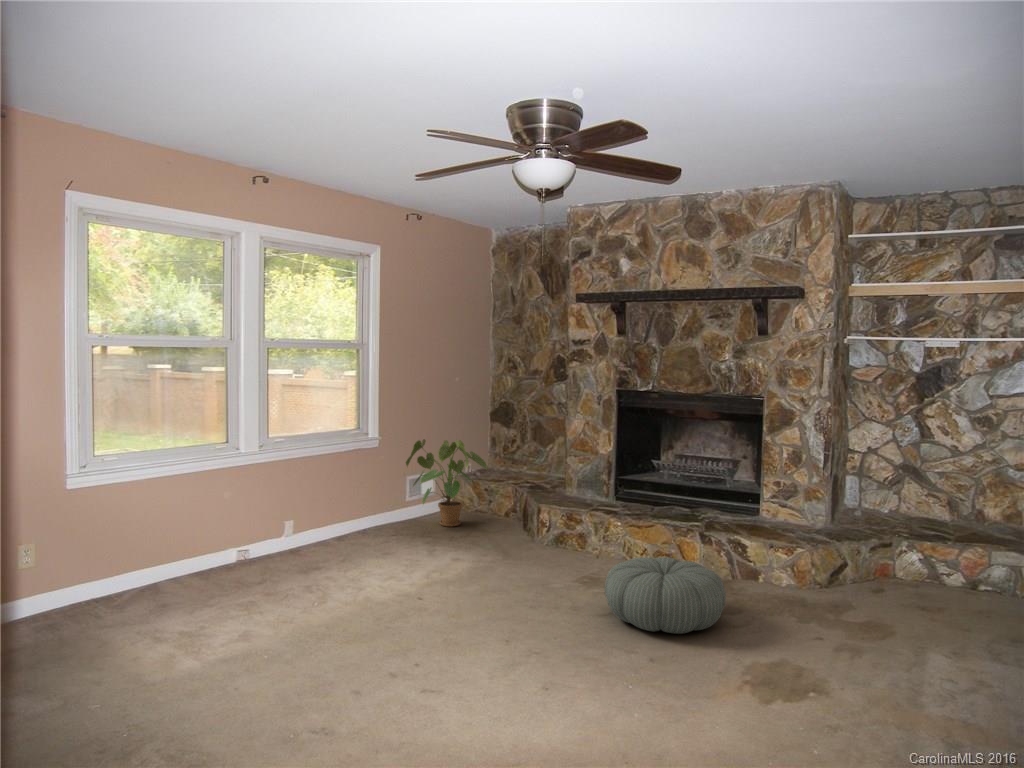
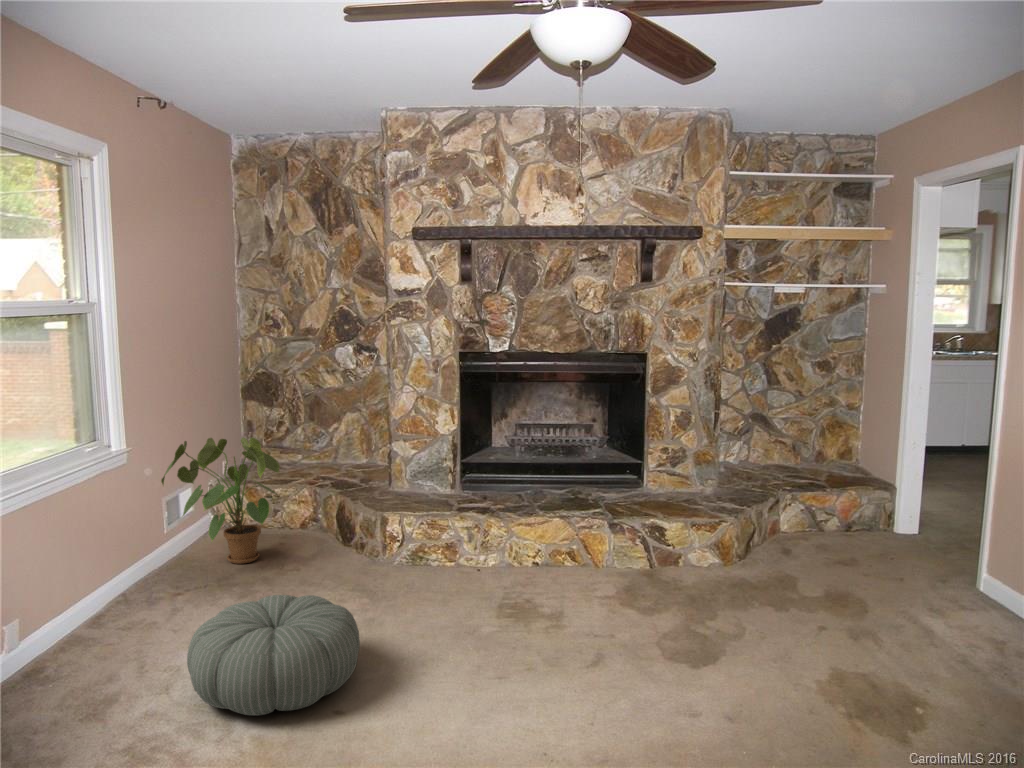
pouf: present [605,557,726,634] -> present [187,595,360,716]

